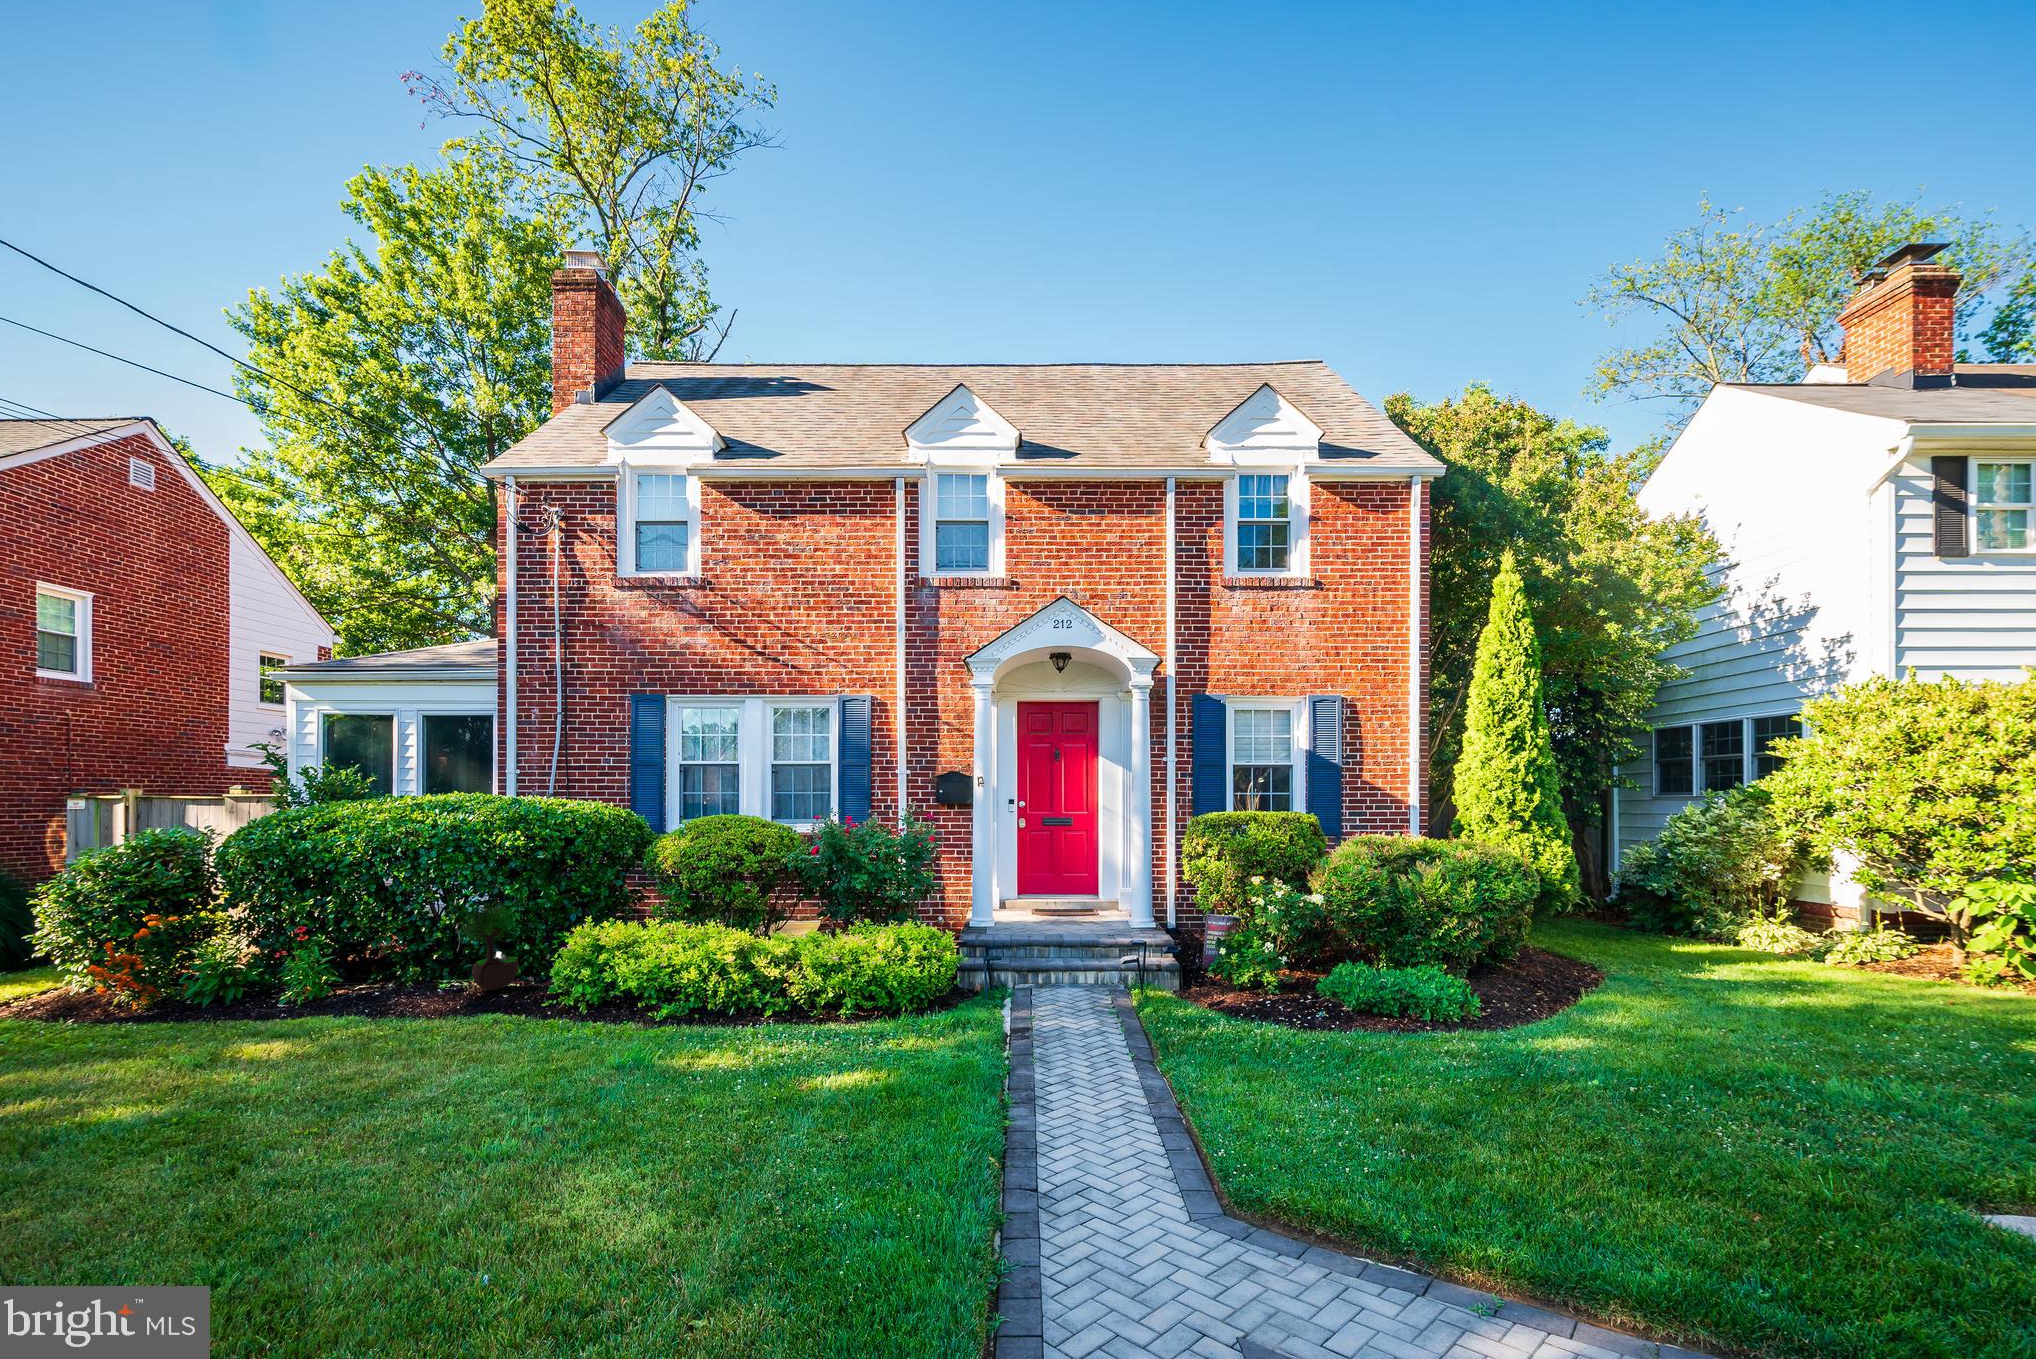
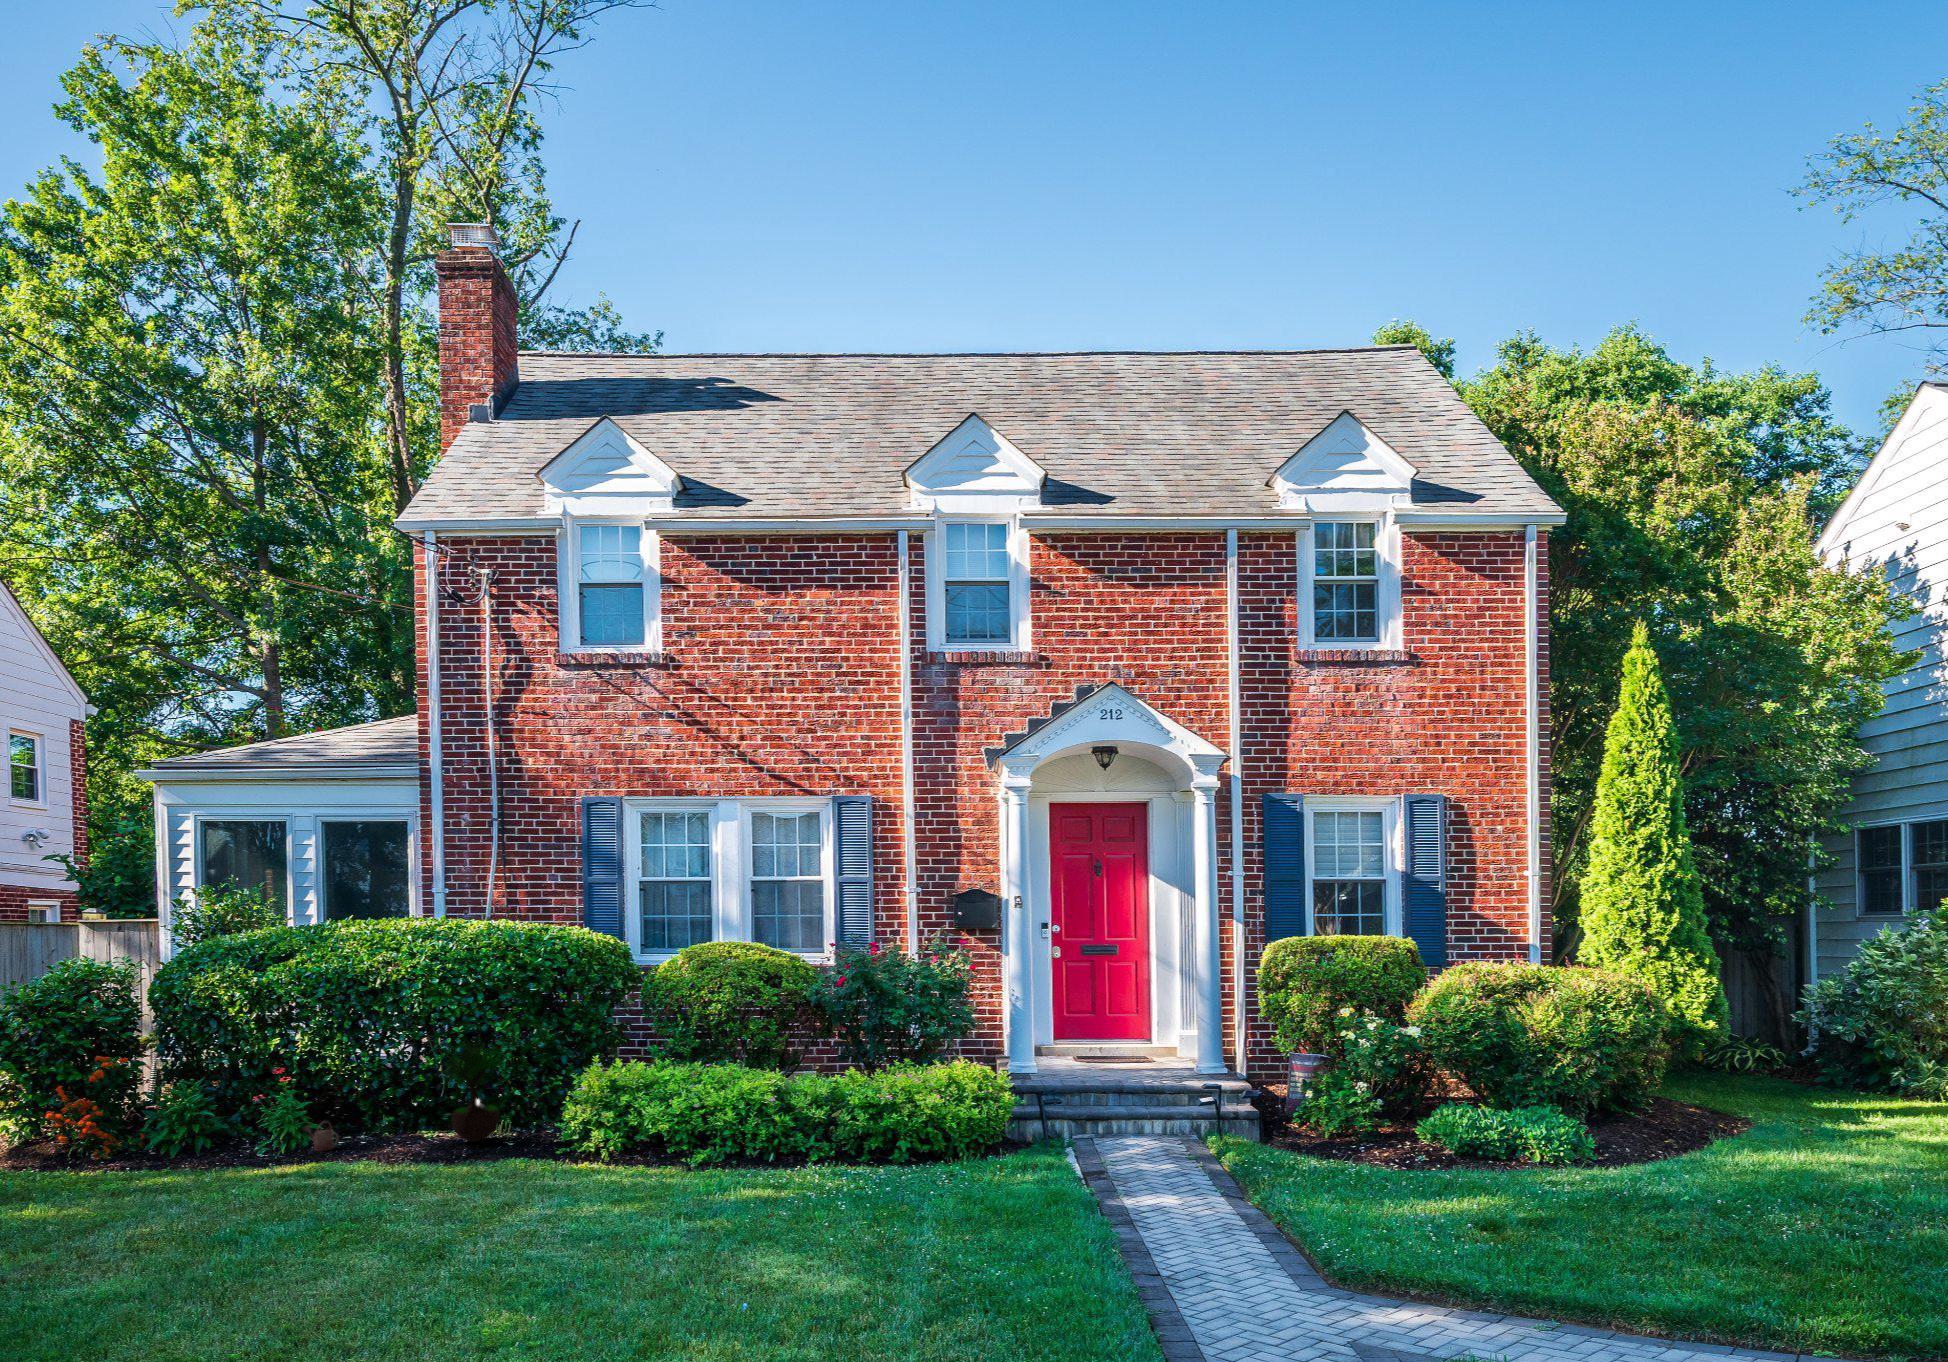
watering can: none [337,972,365,1000] -> present [304,1124,338,1151]

